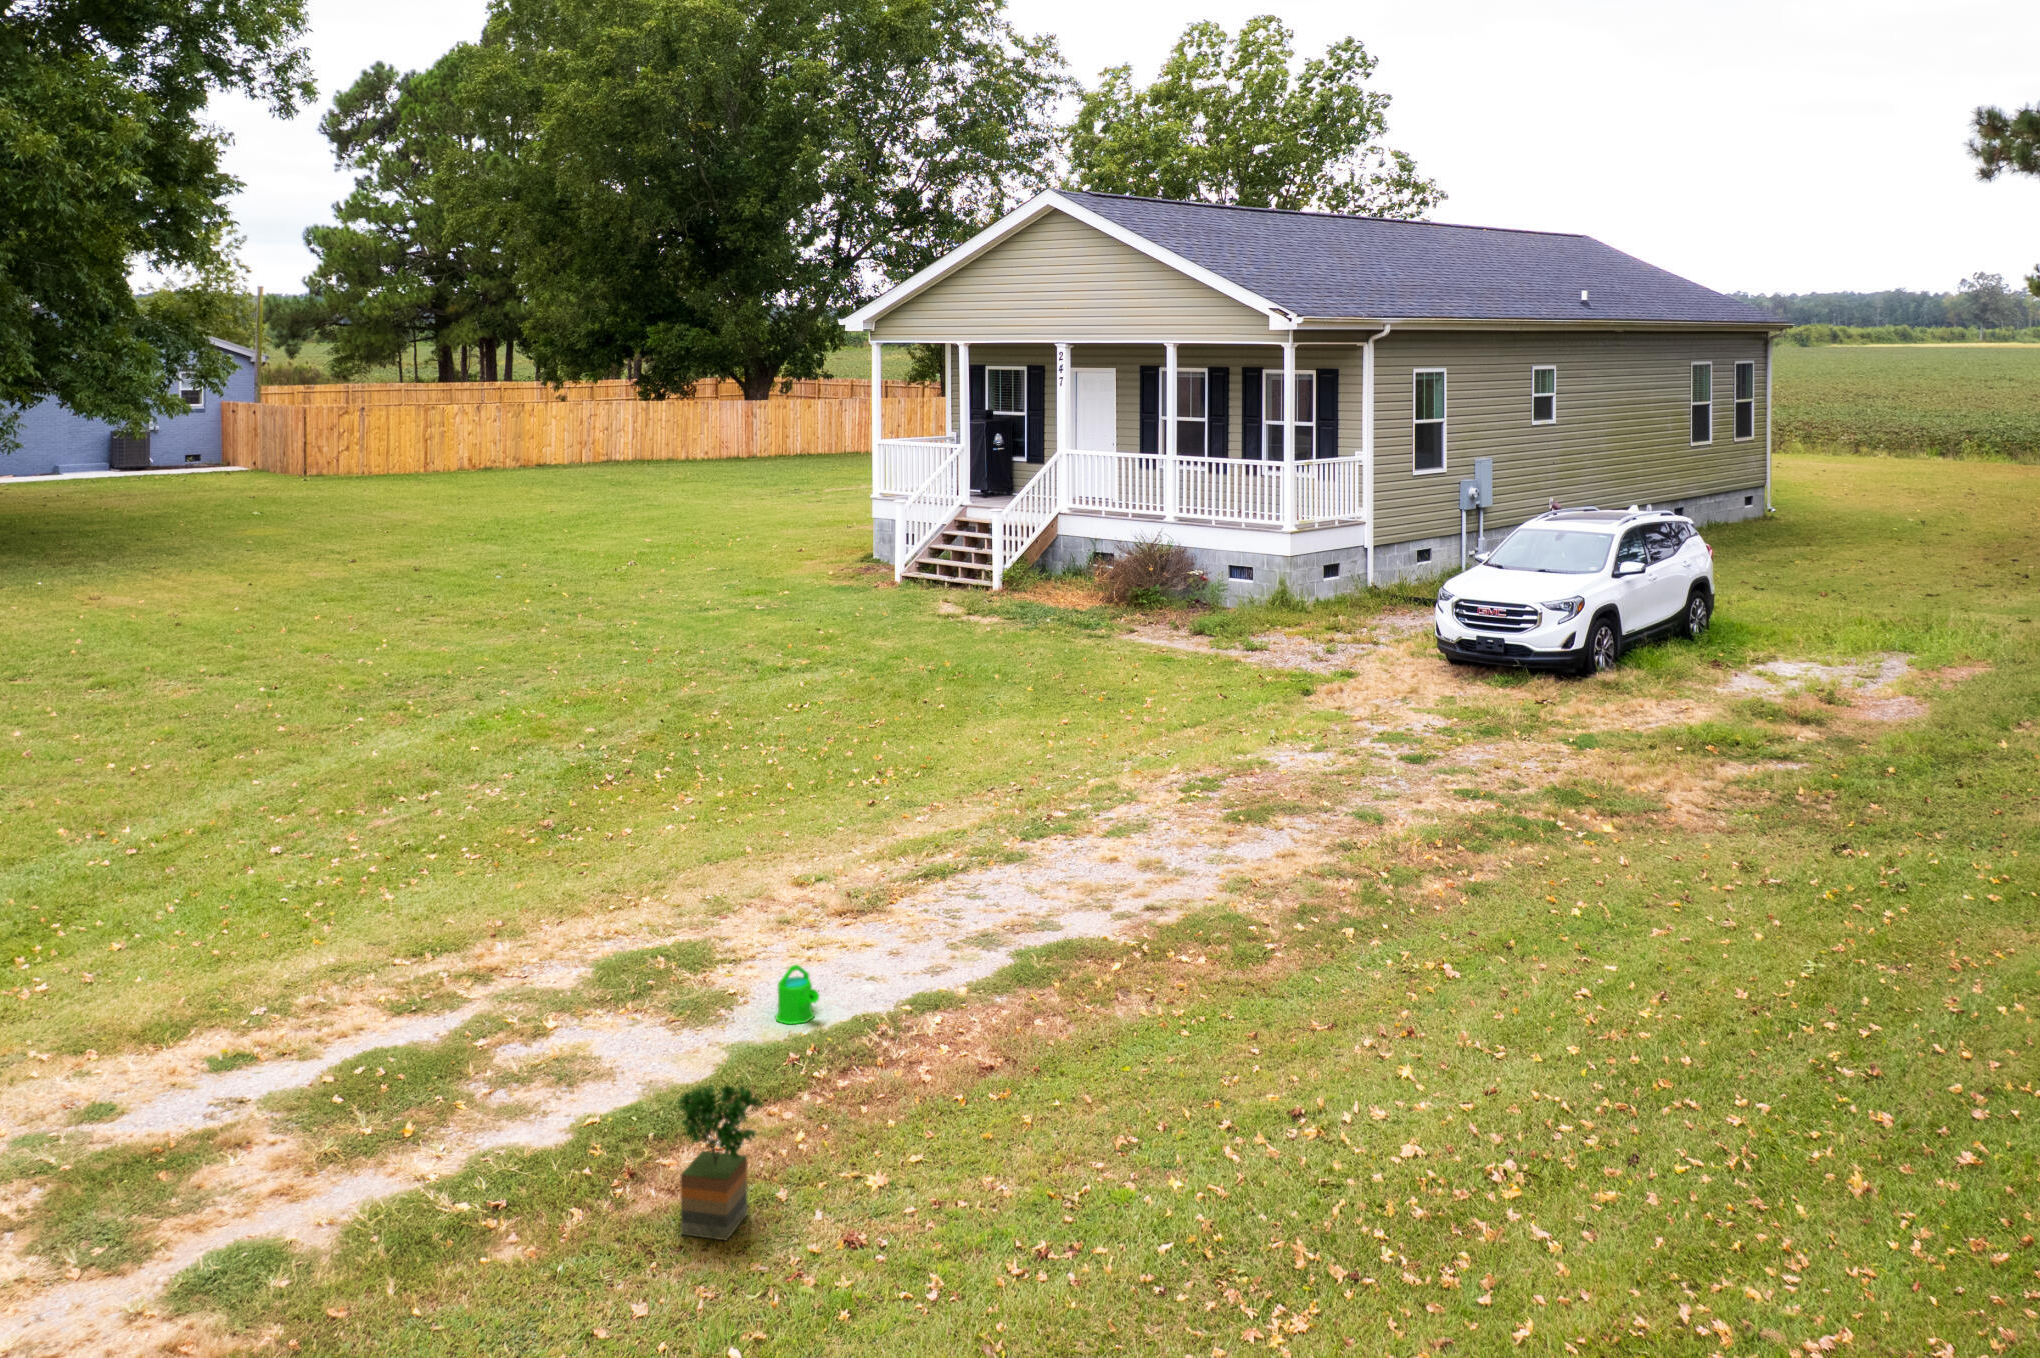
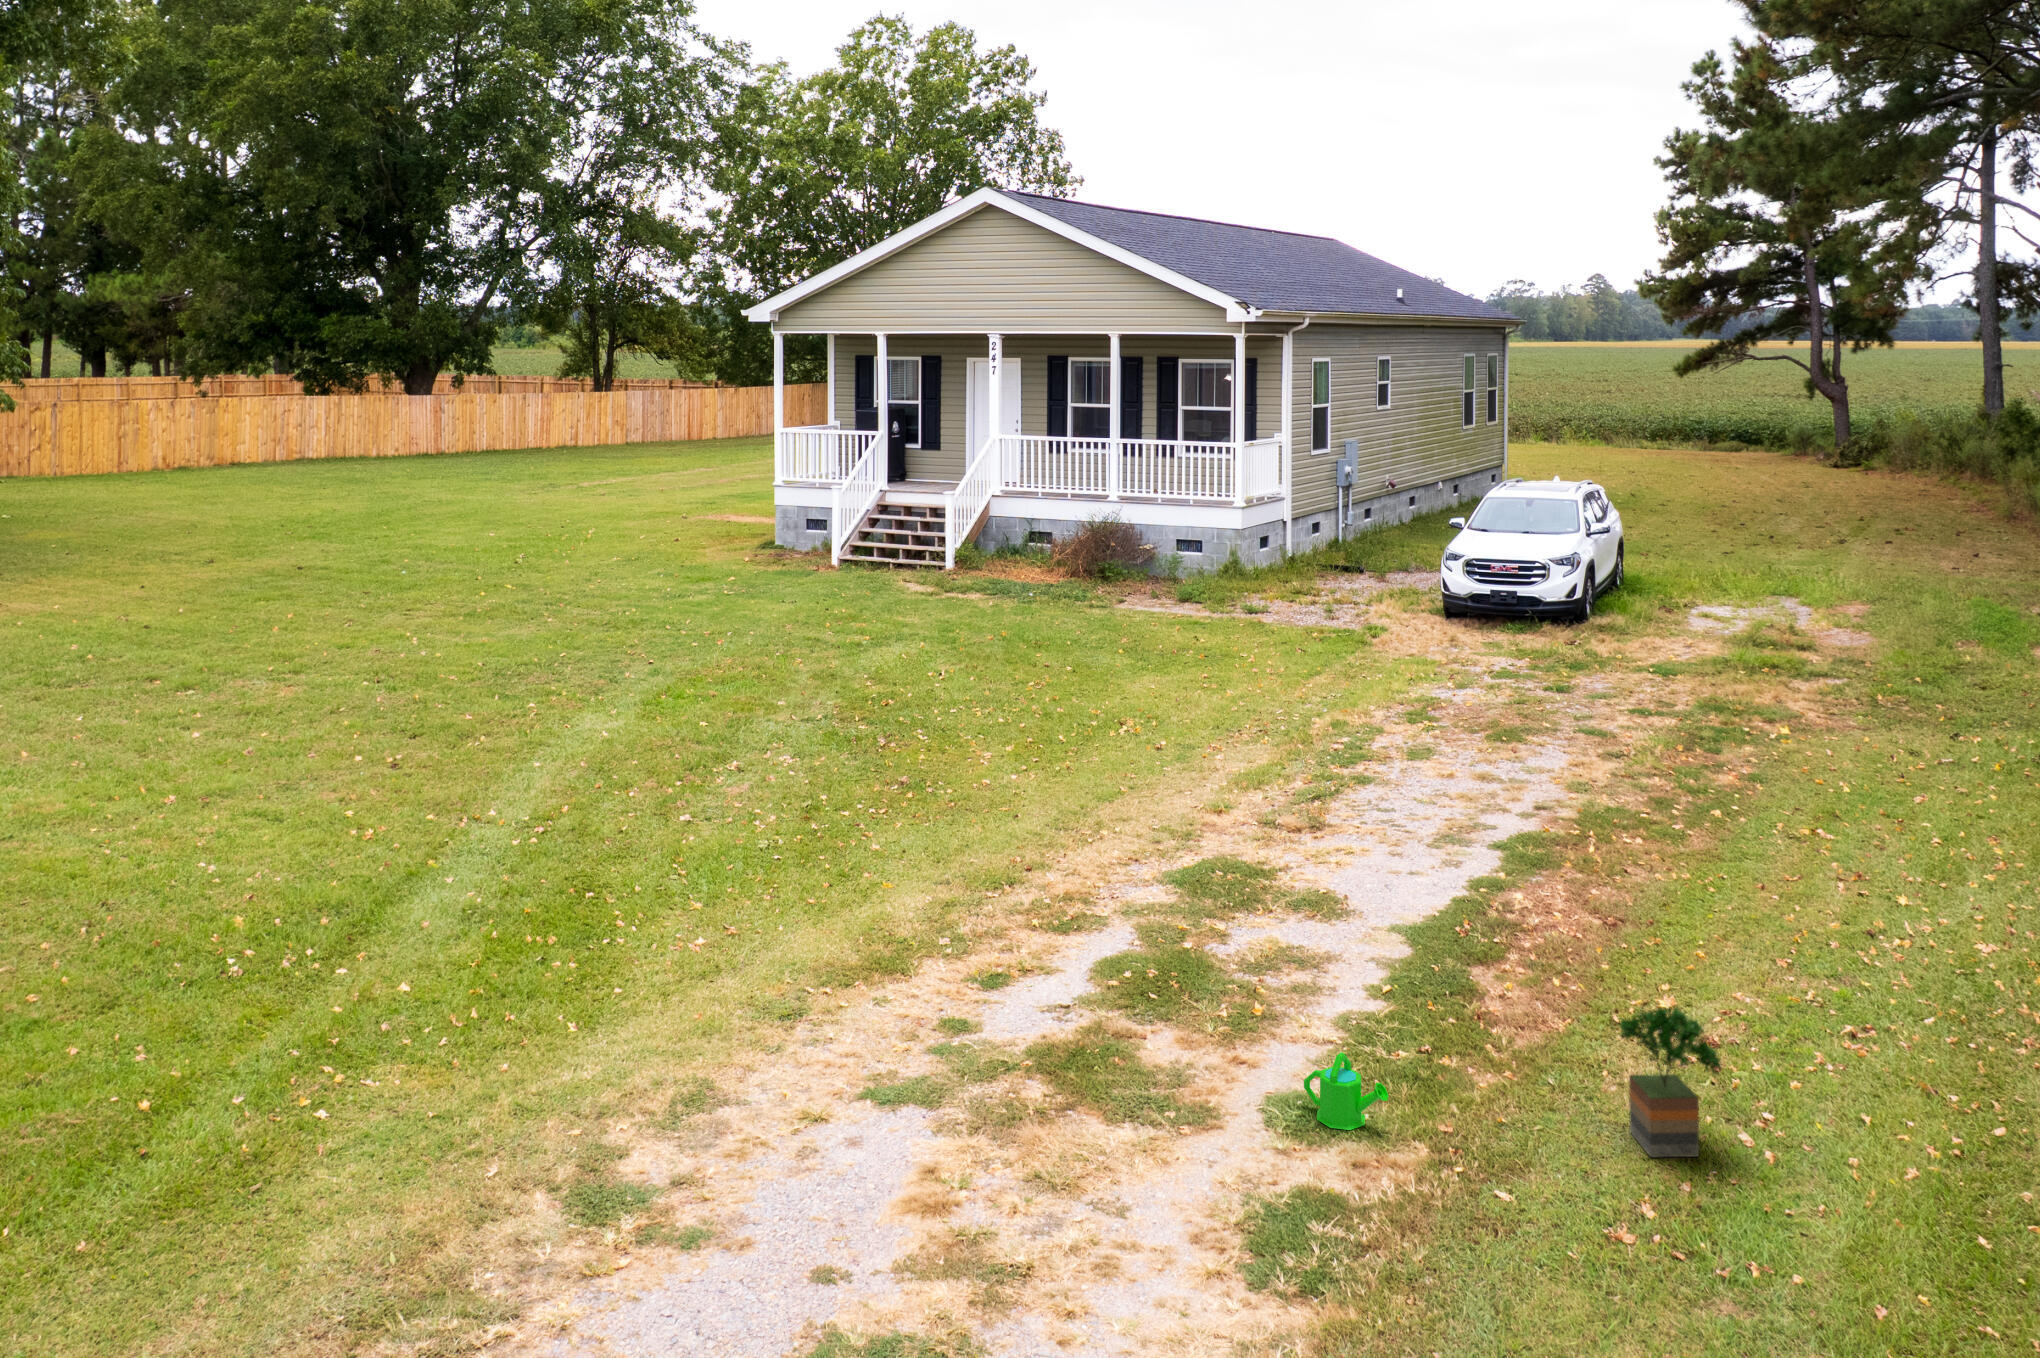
watering can: present [776,965,819,1024] -> present [1304,1052,1389,1130]

